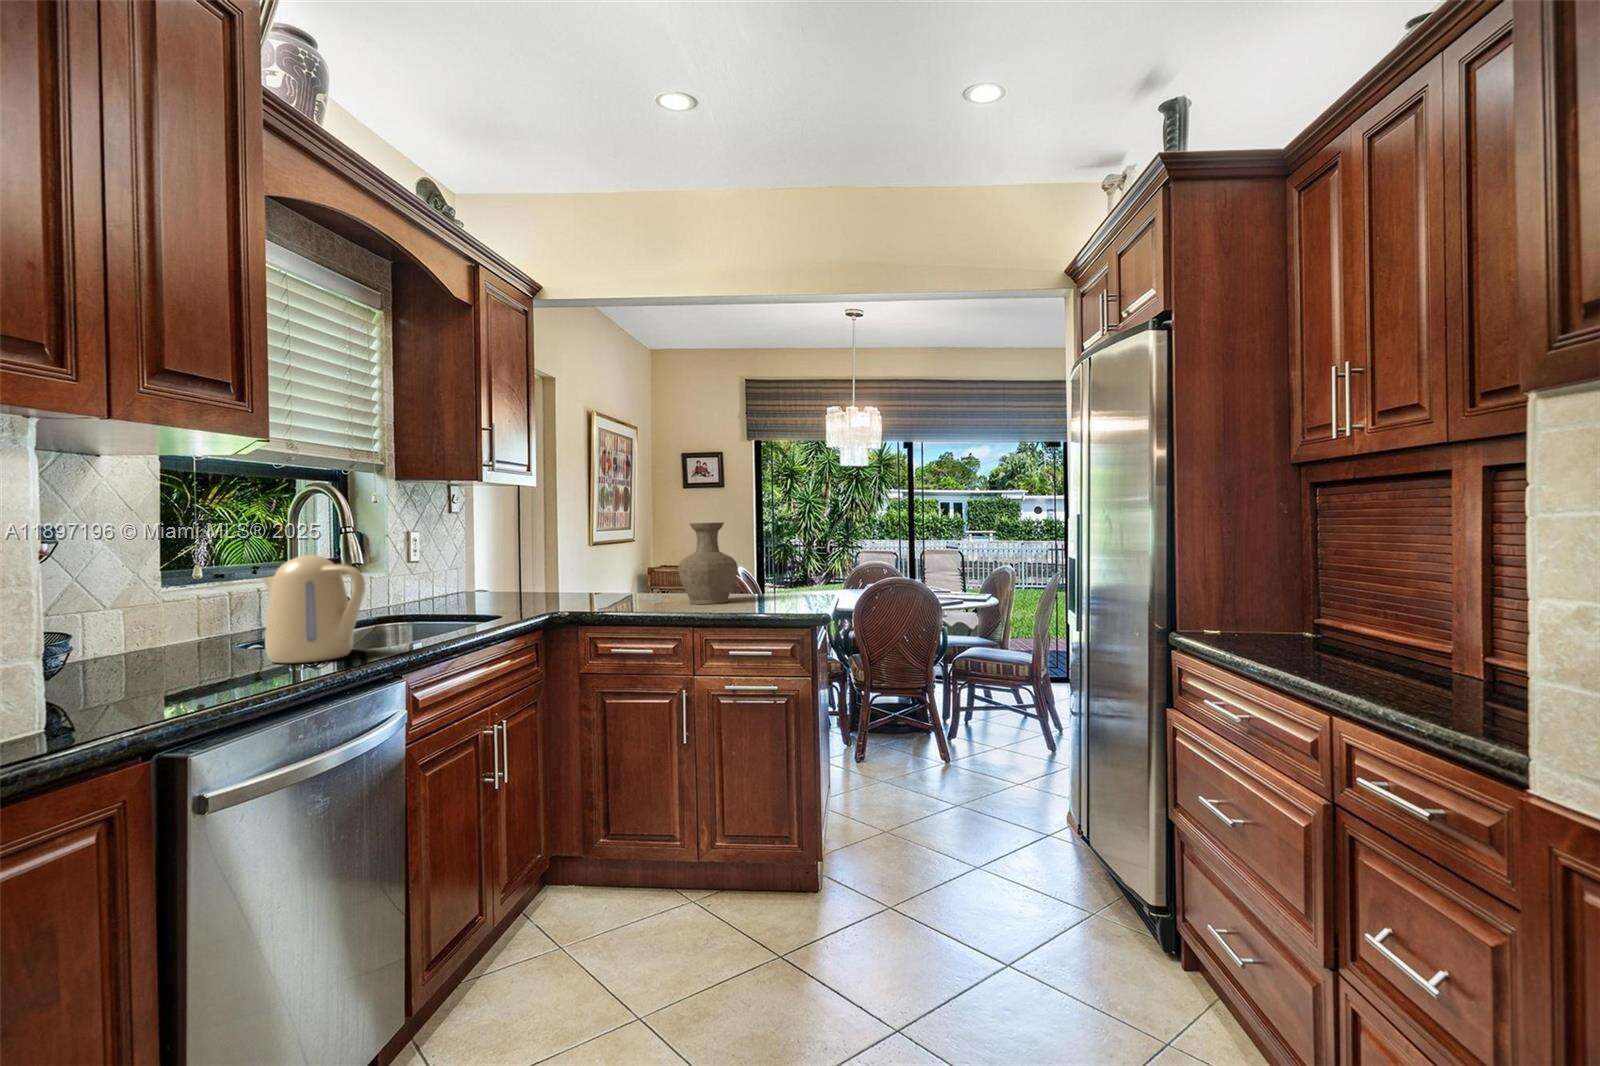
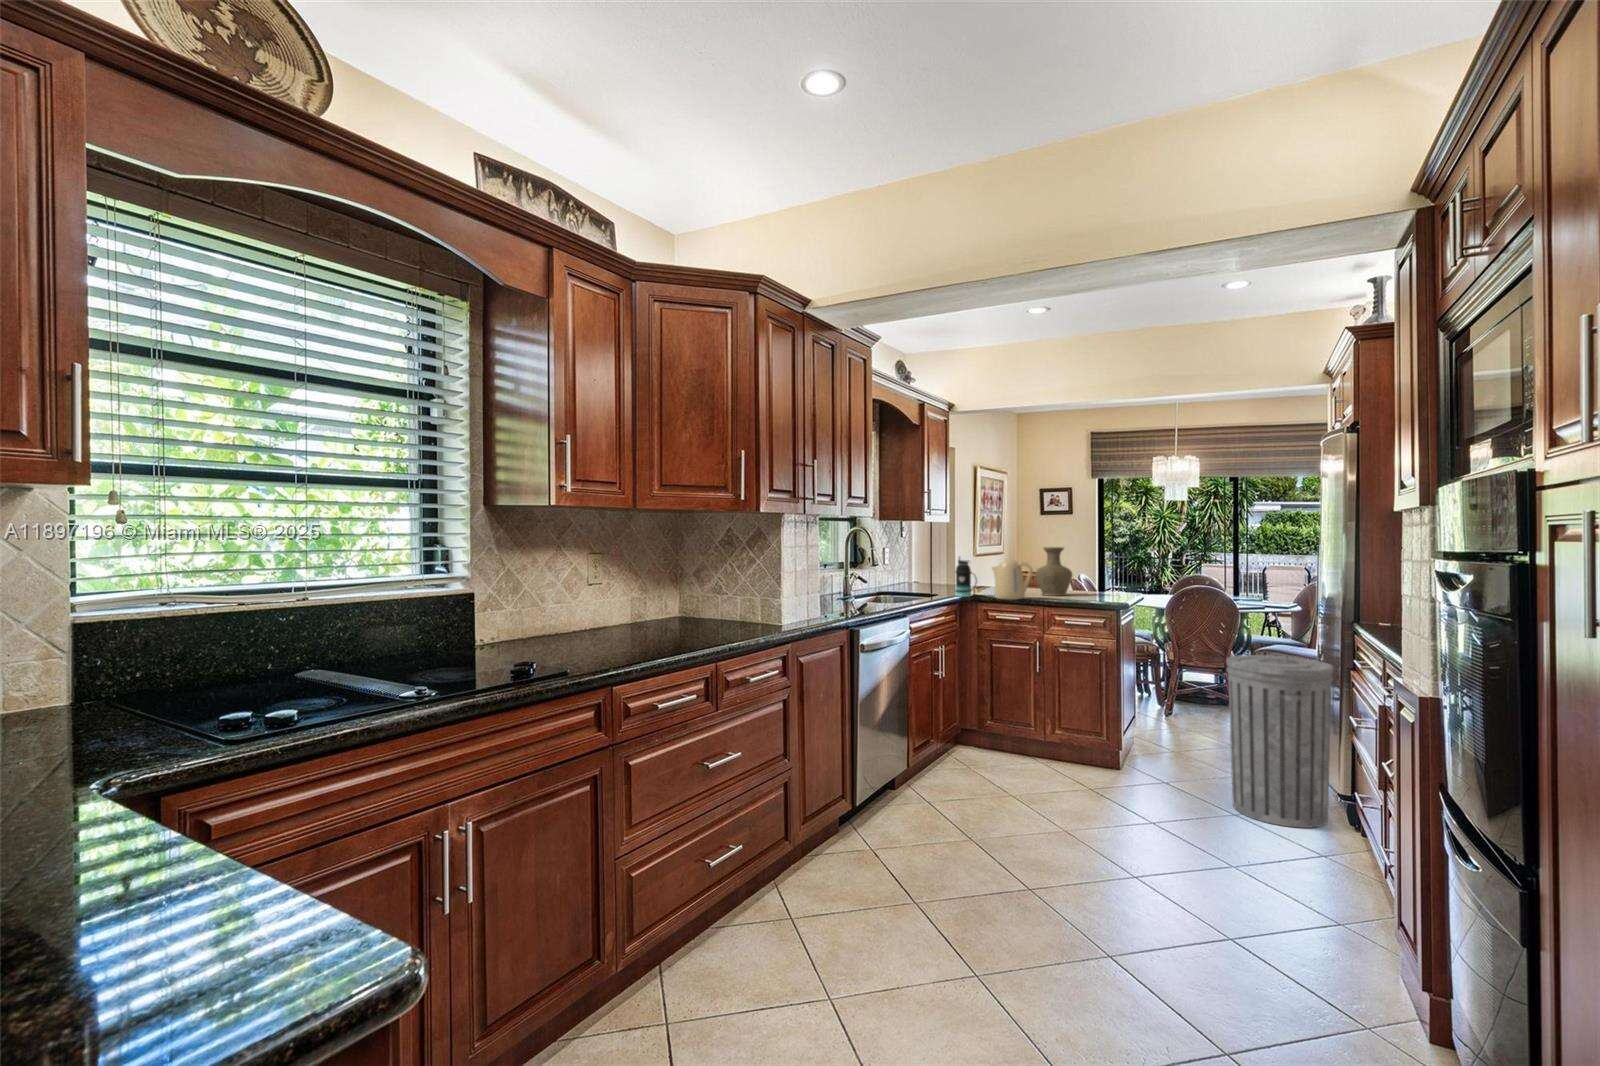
bottle: none [534,541,576,616] -> present [955,558,977,597]
kettle: present [263,555,365,663] -> present [992,559,1033,600]
trash can: none [997,684,1157,988] -> present [1226,653,1333,828]

